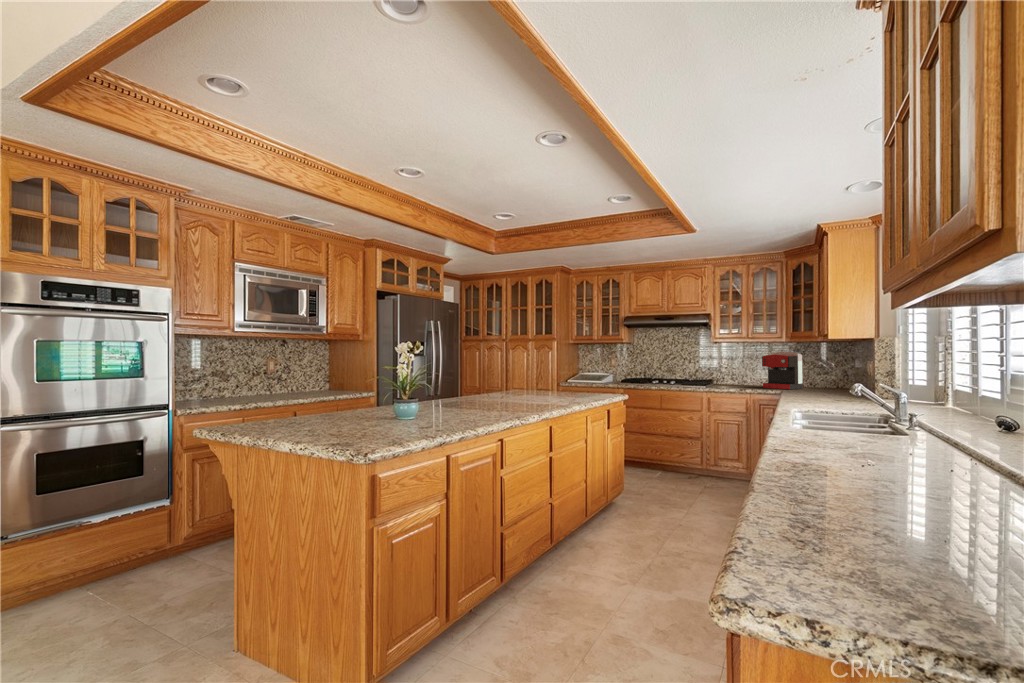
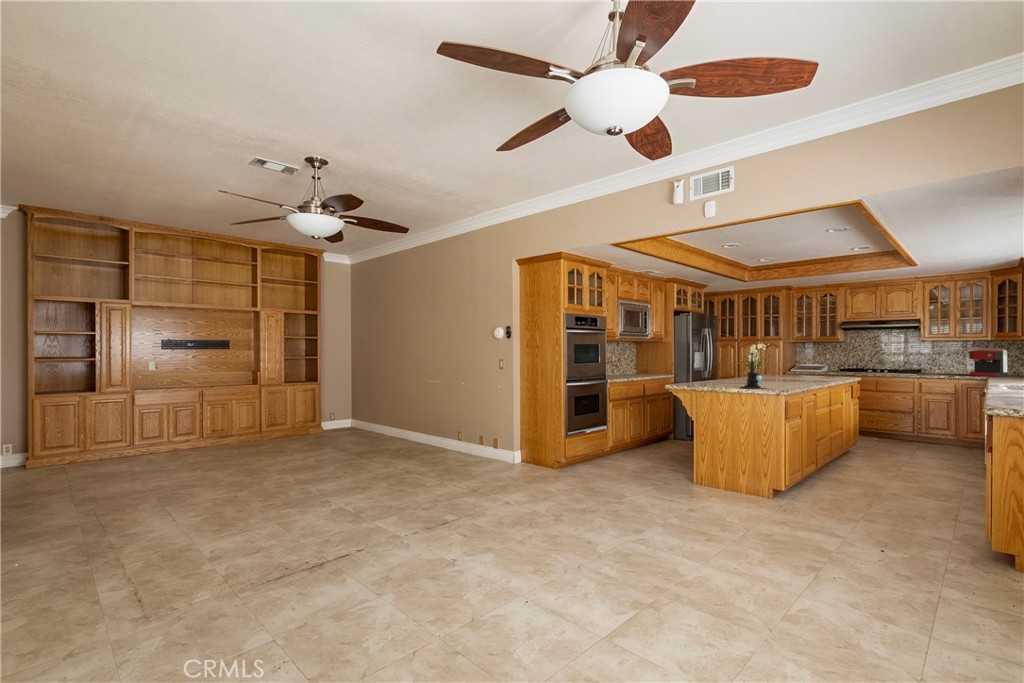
candle holder: none [311,345,360,439] -> present [743,352,761,389]

